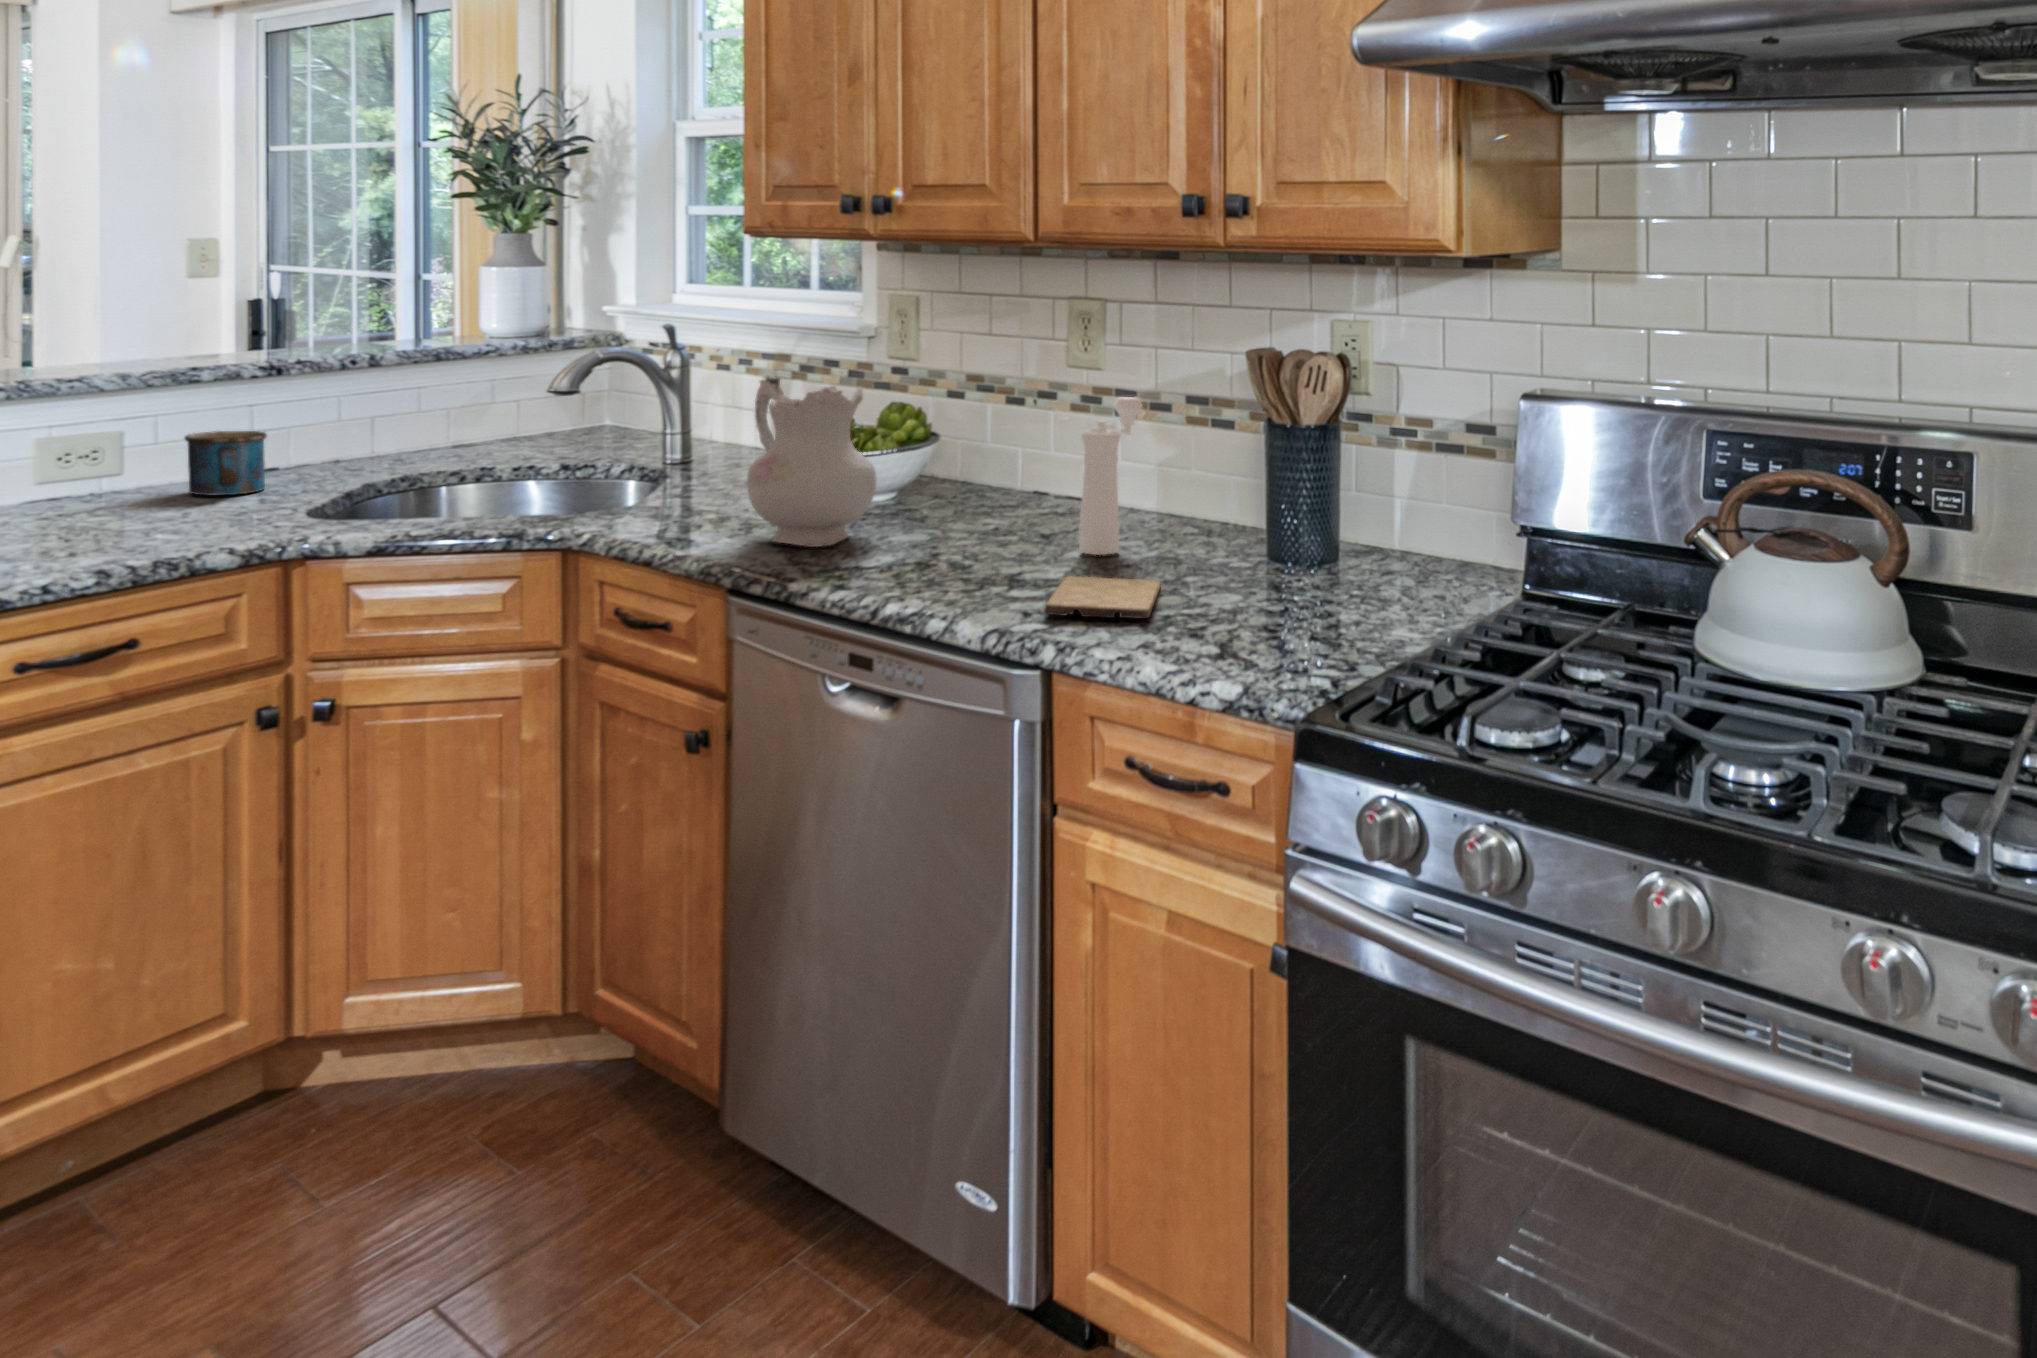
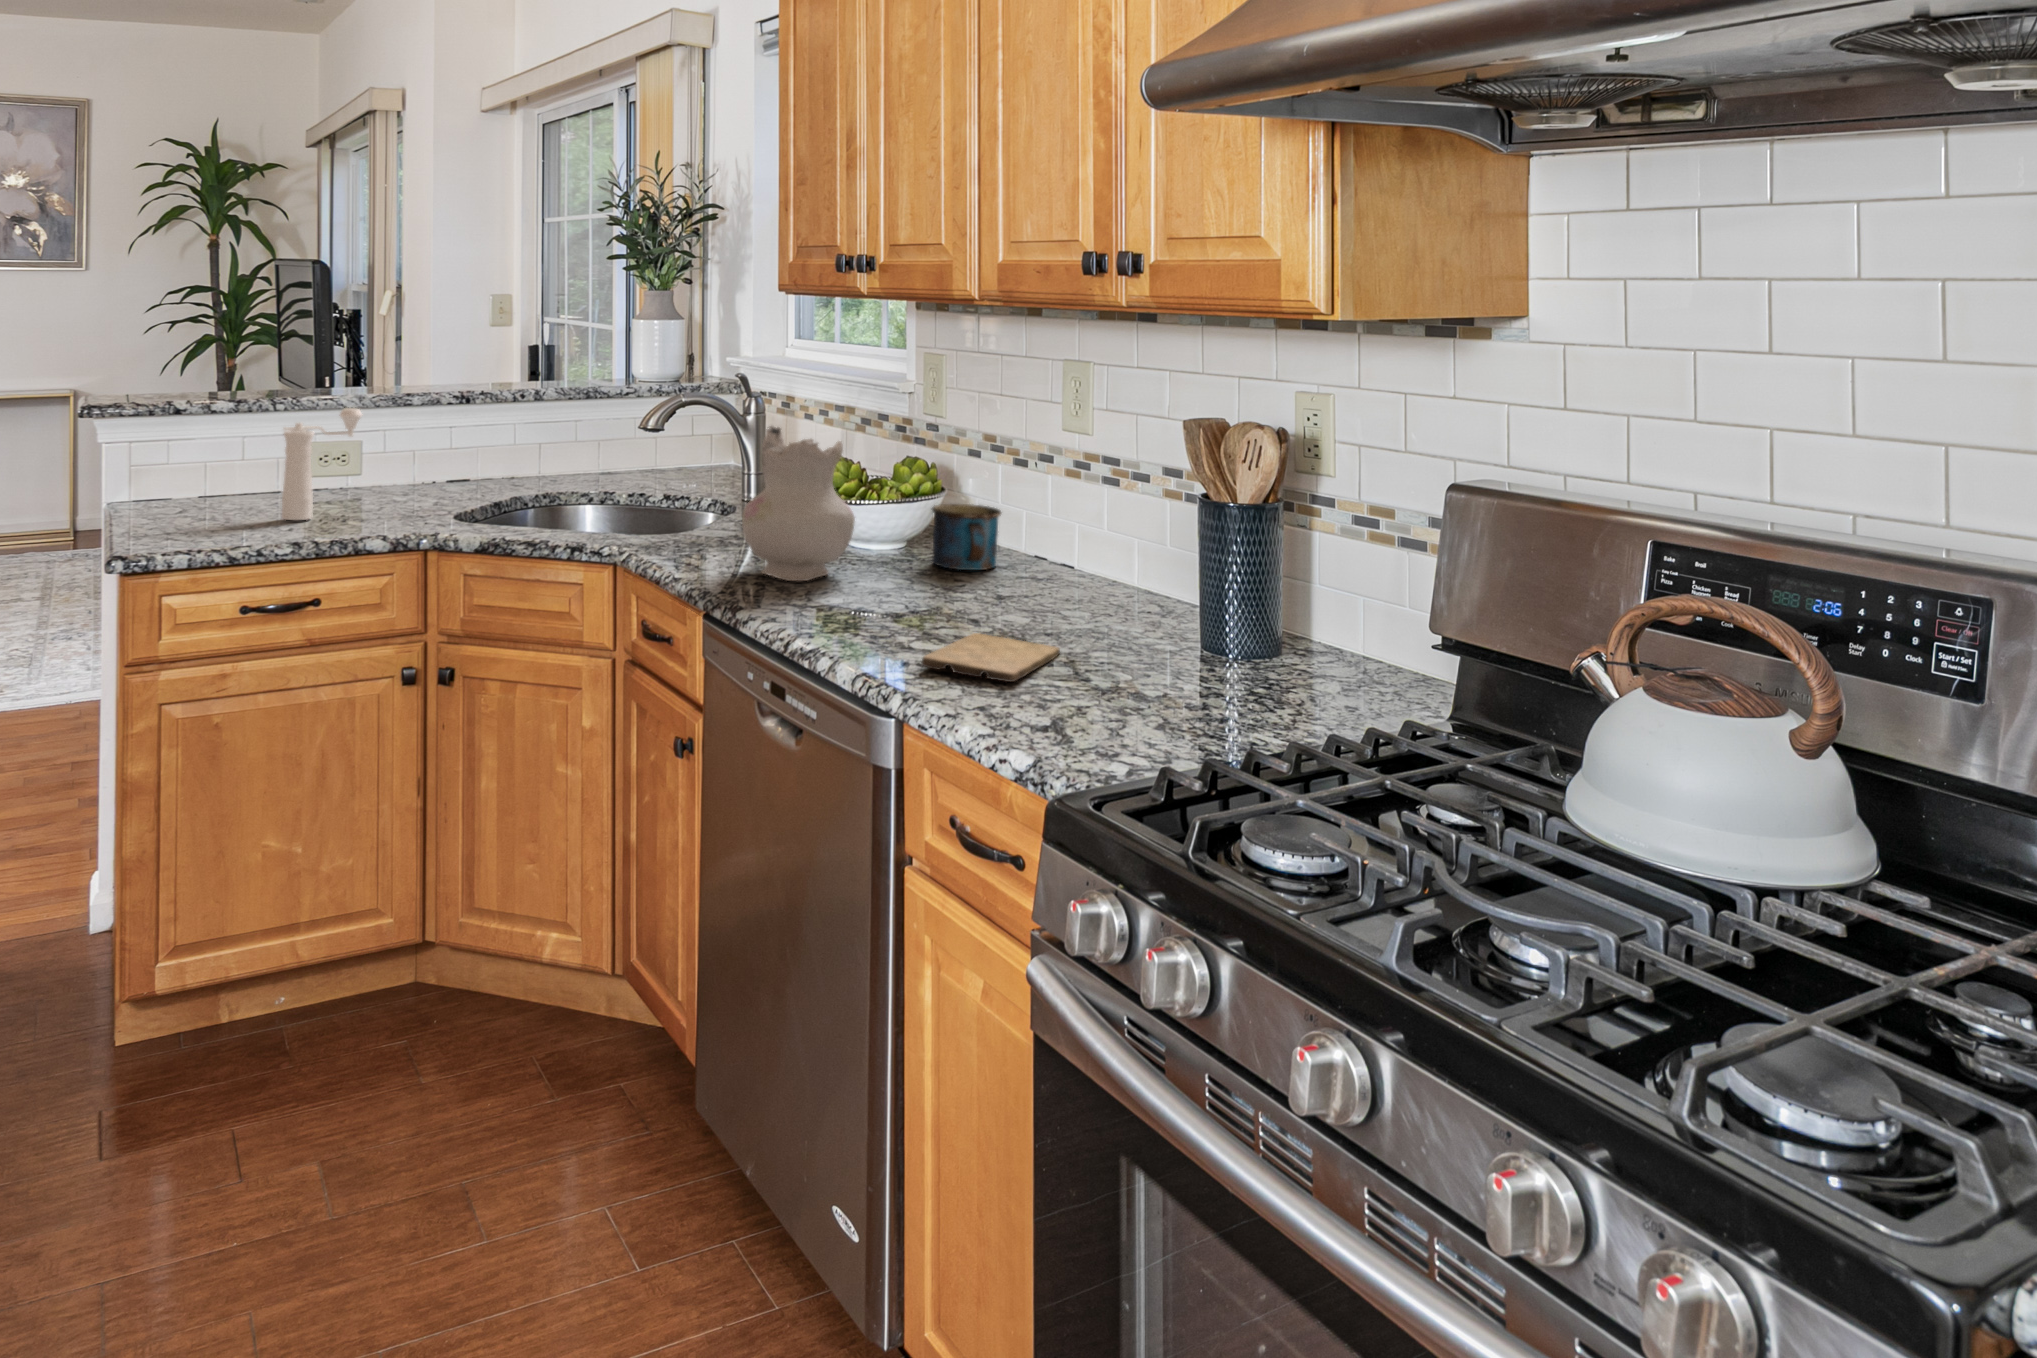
pepper mill: present [1079,397,1142,555] -> present [282,408,362,520]
mug: present [185,431,267,495] -> present [932,504,1001,570]

